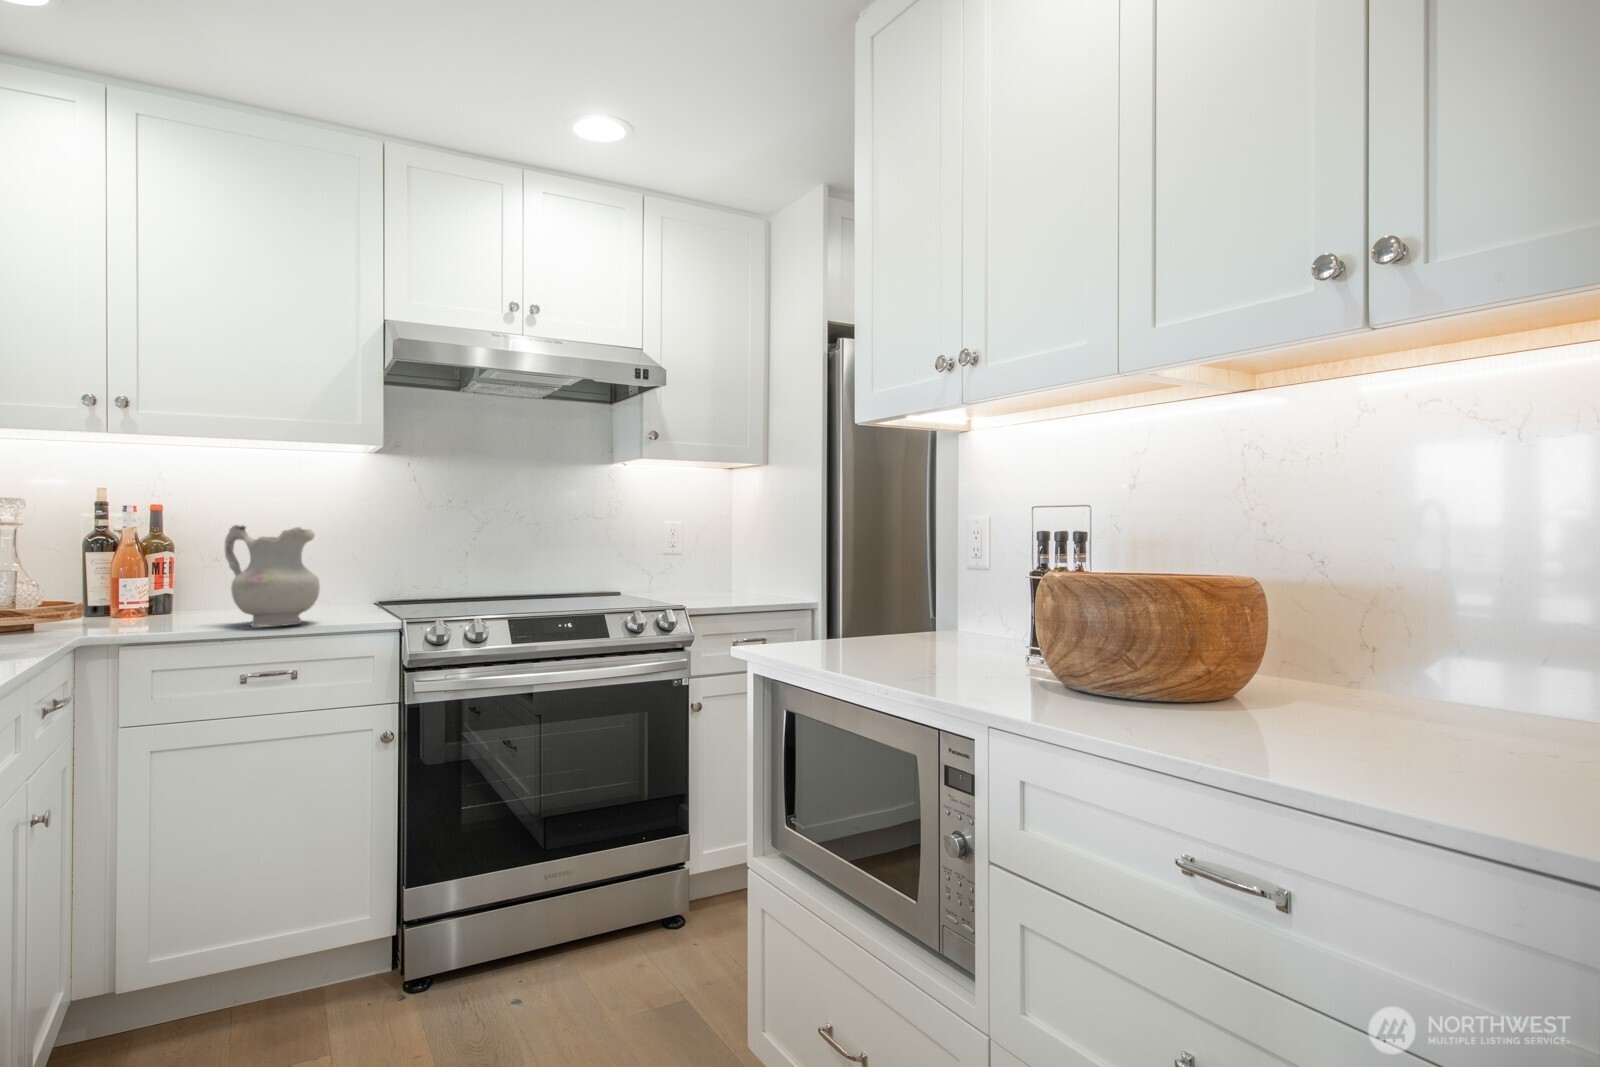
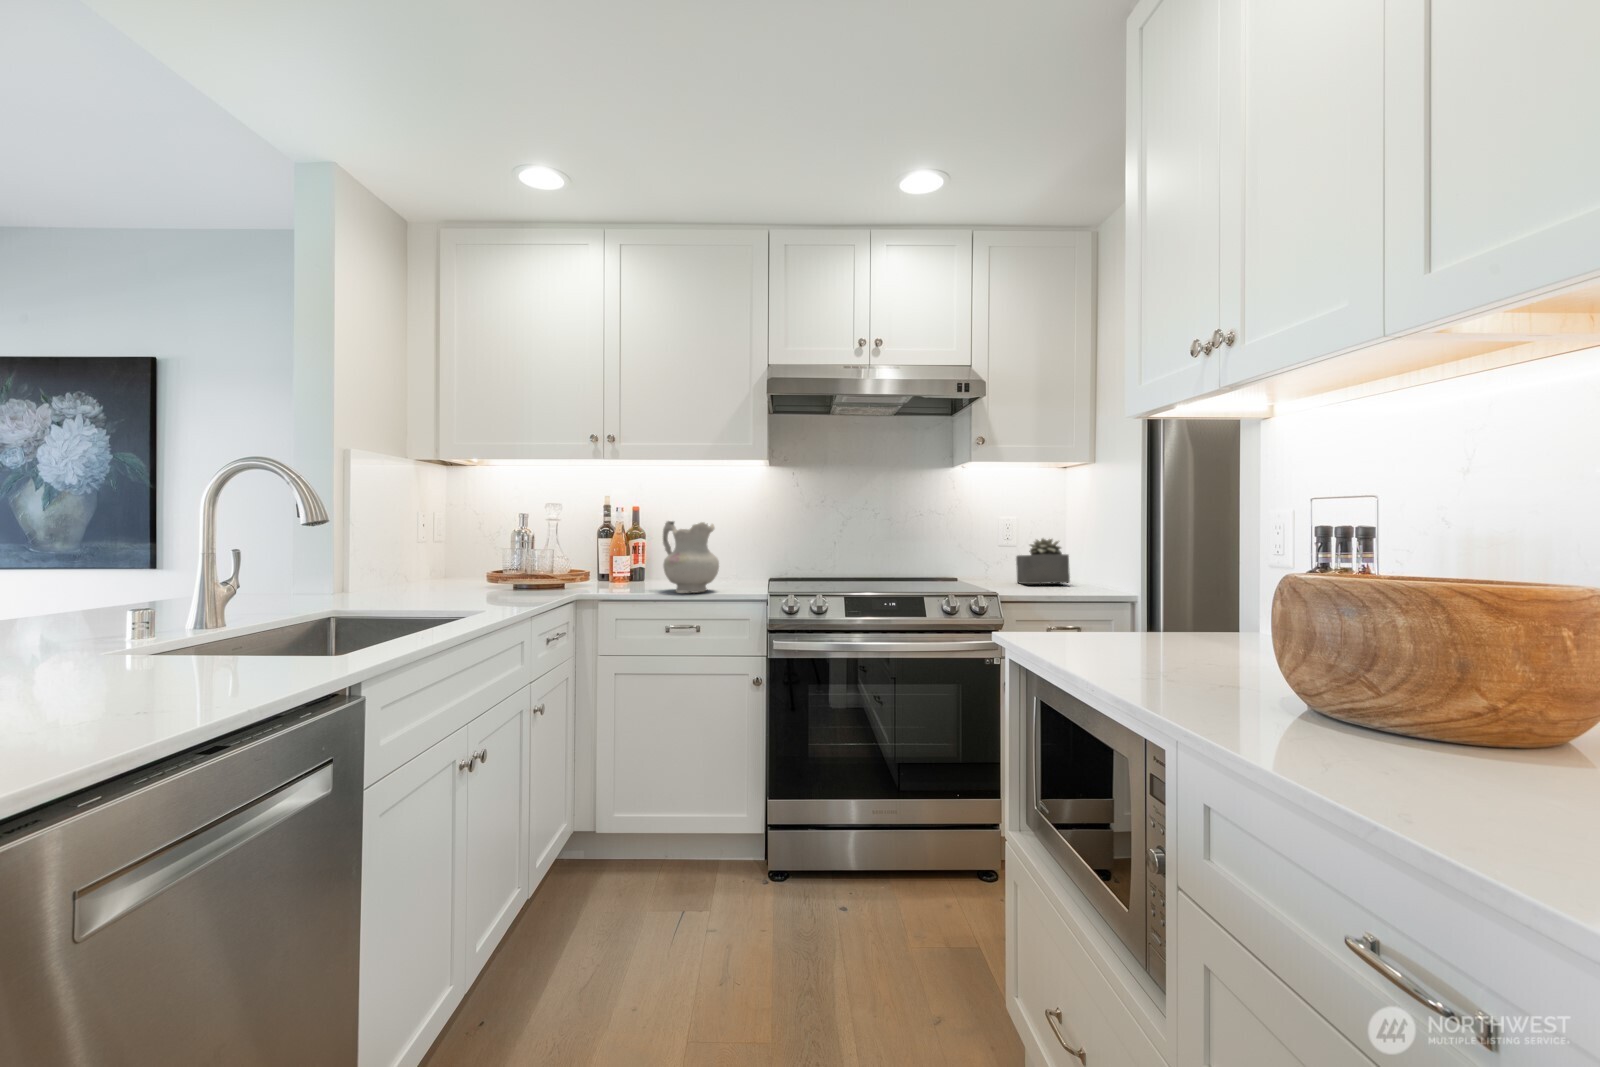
succulent plant: none [683,544,743,597] -> present [1016,538,1070,584]

